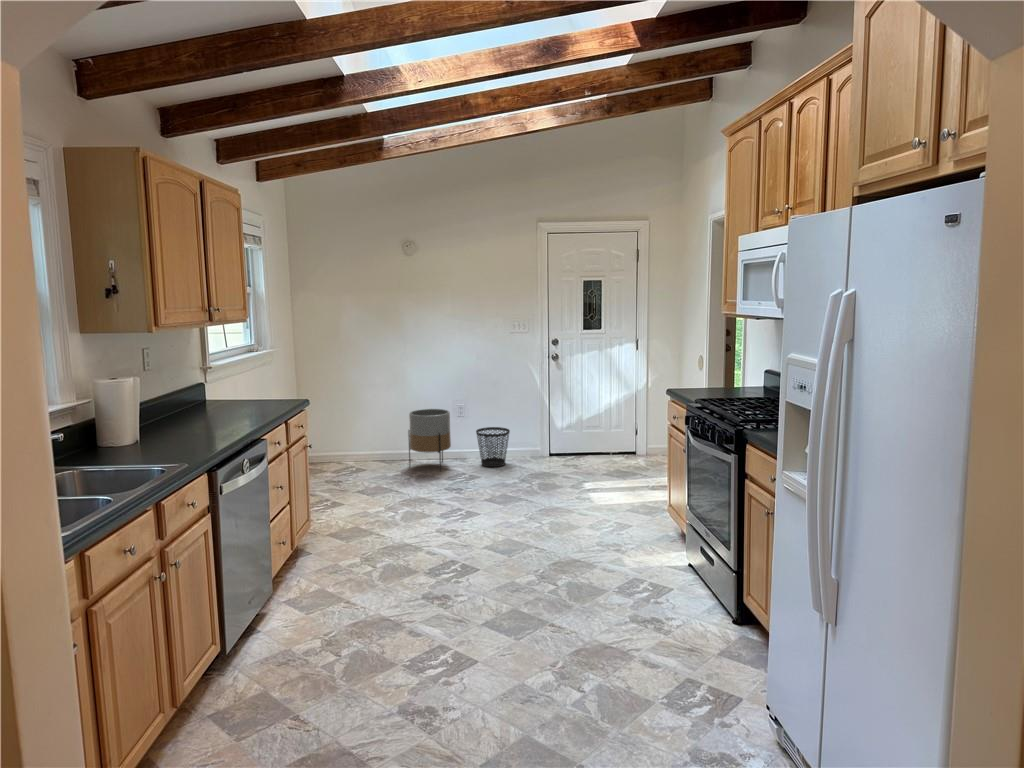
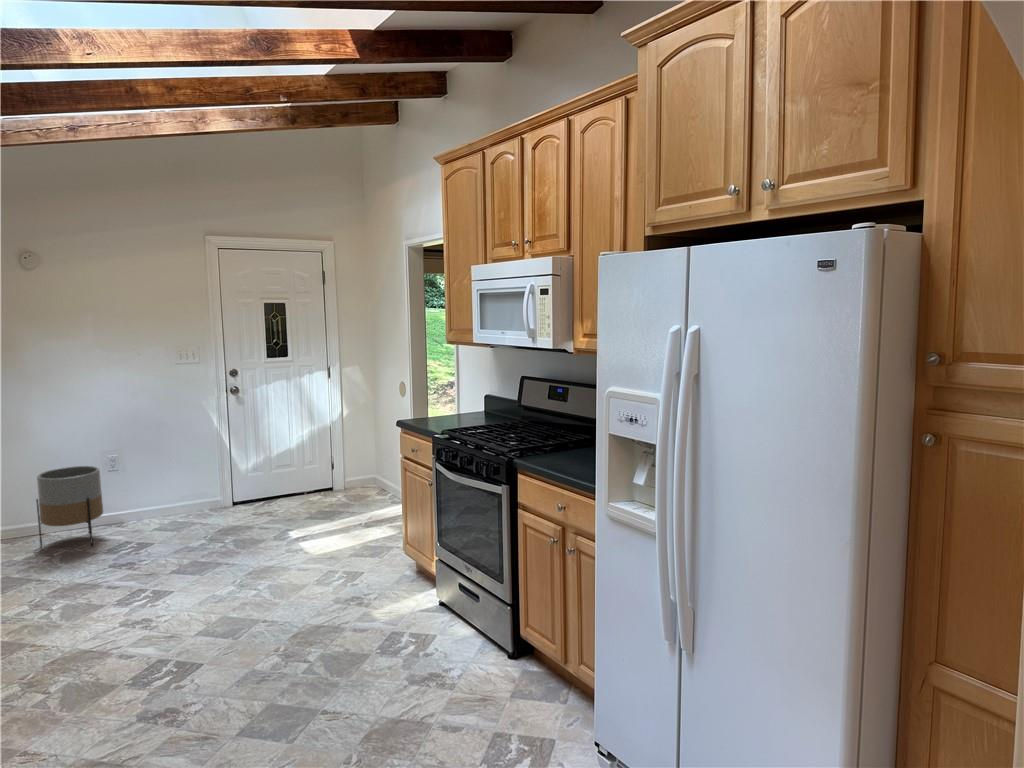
wastebasket: present [476,427,510,467] -> none [139,479,185,530]

